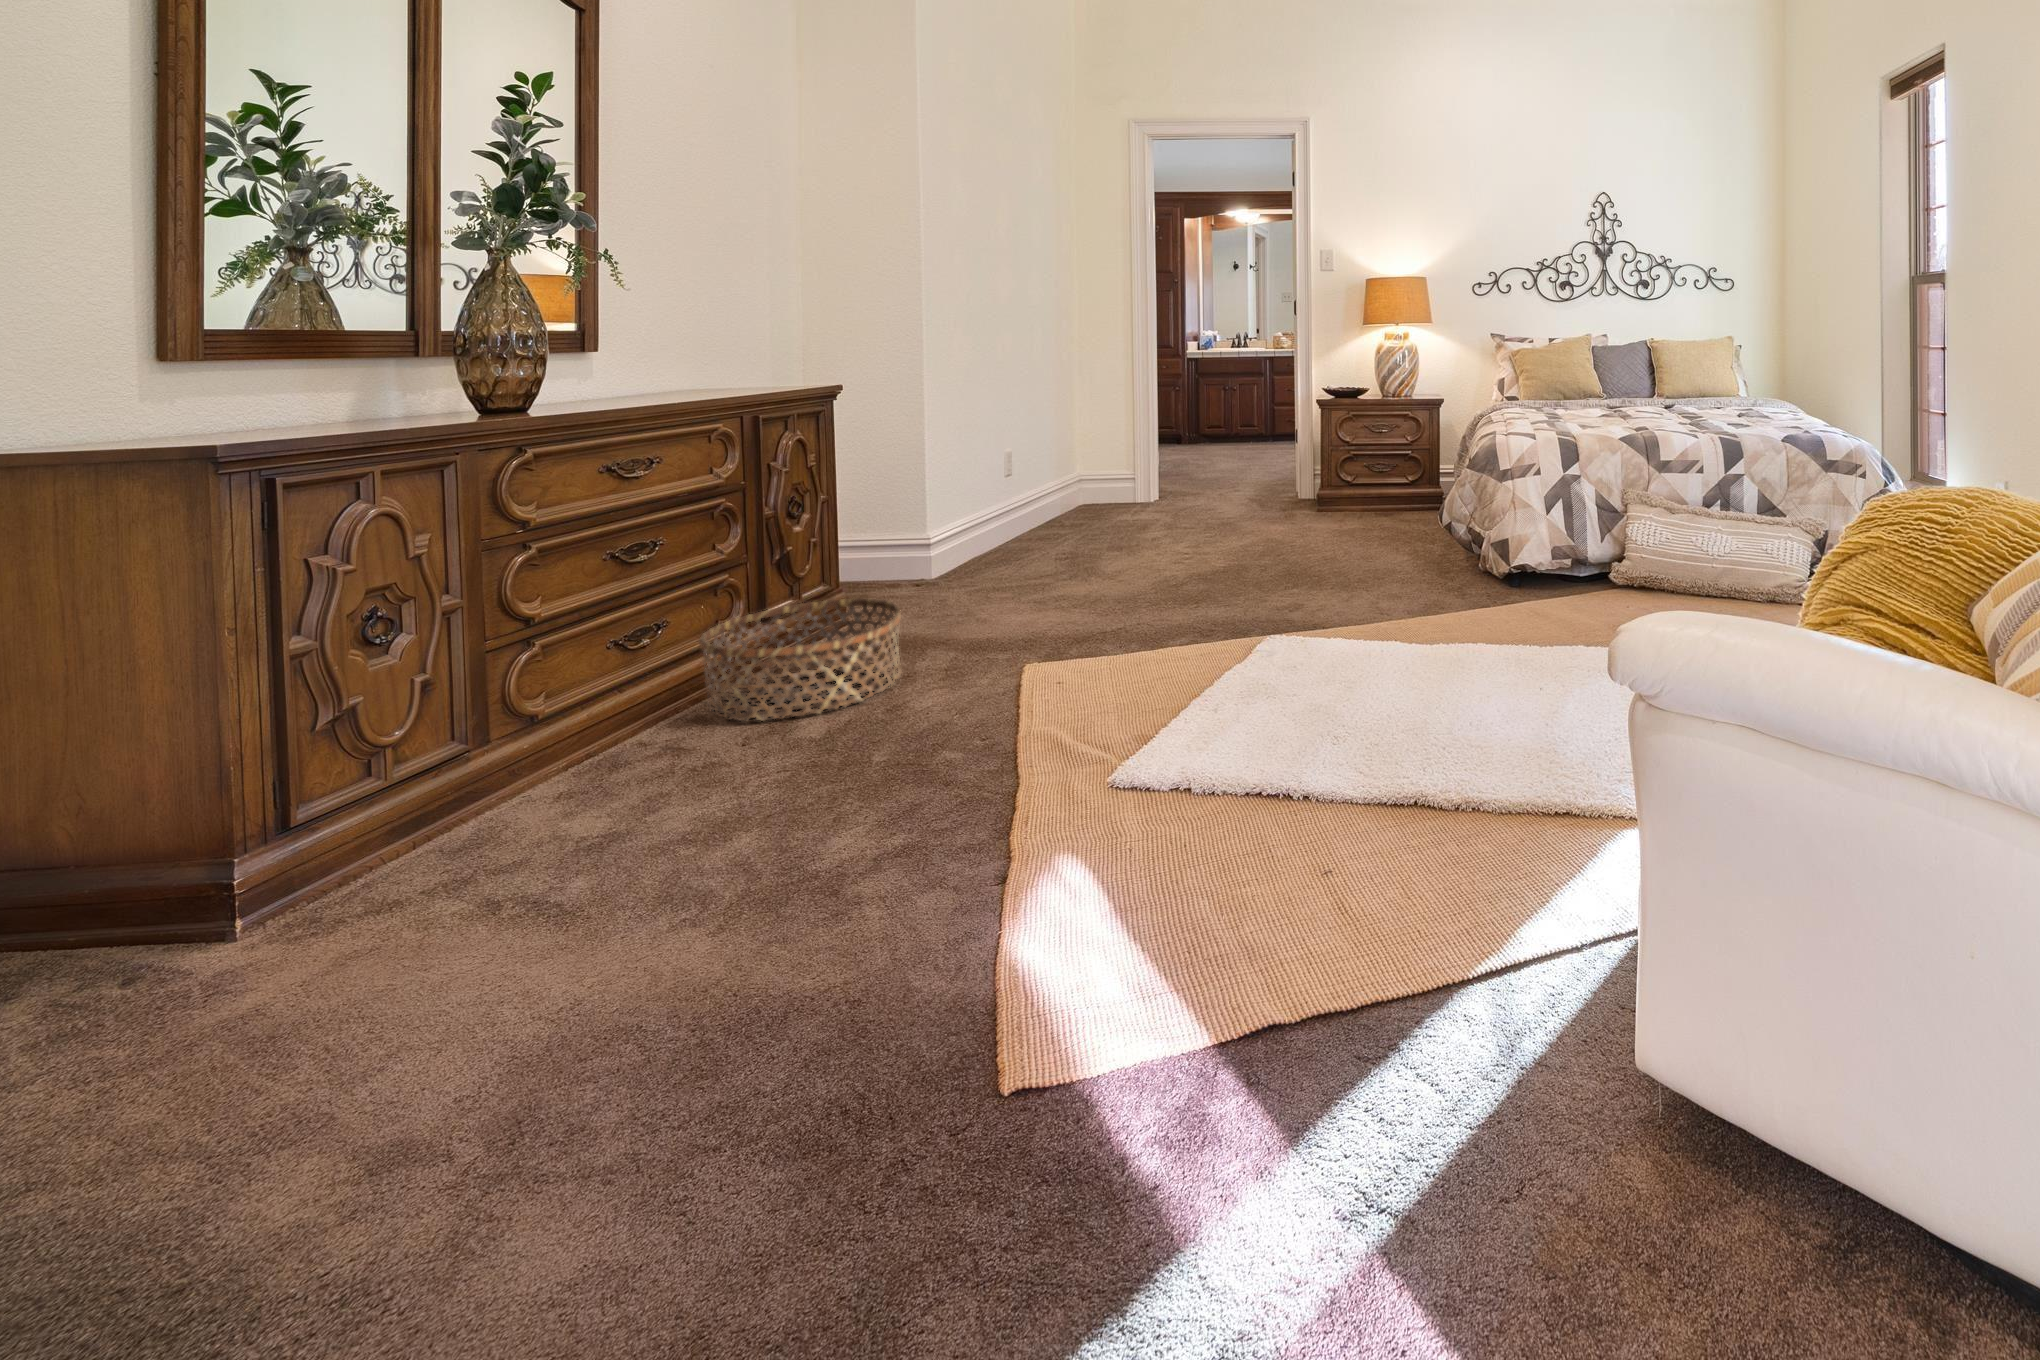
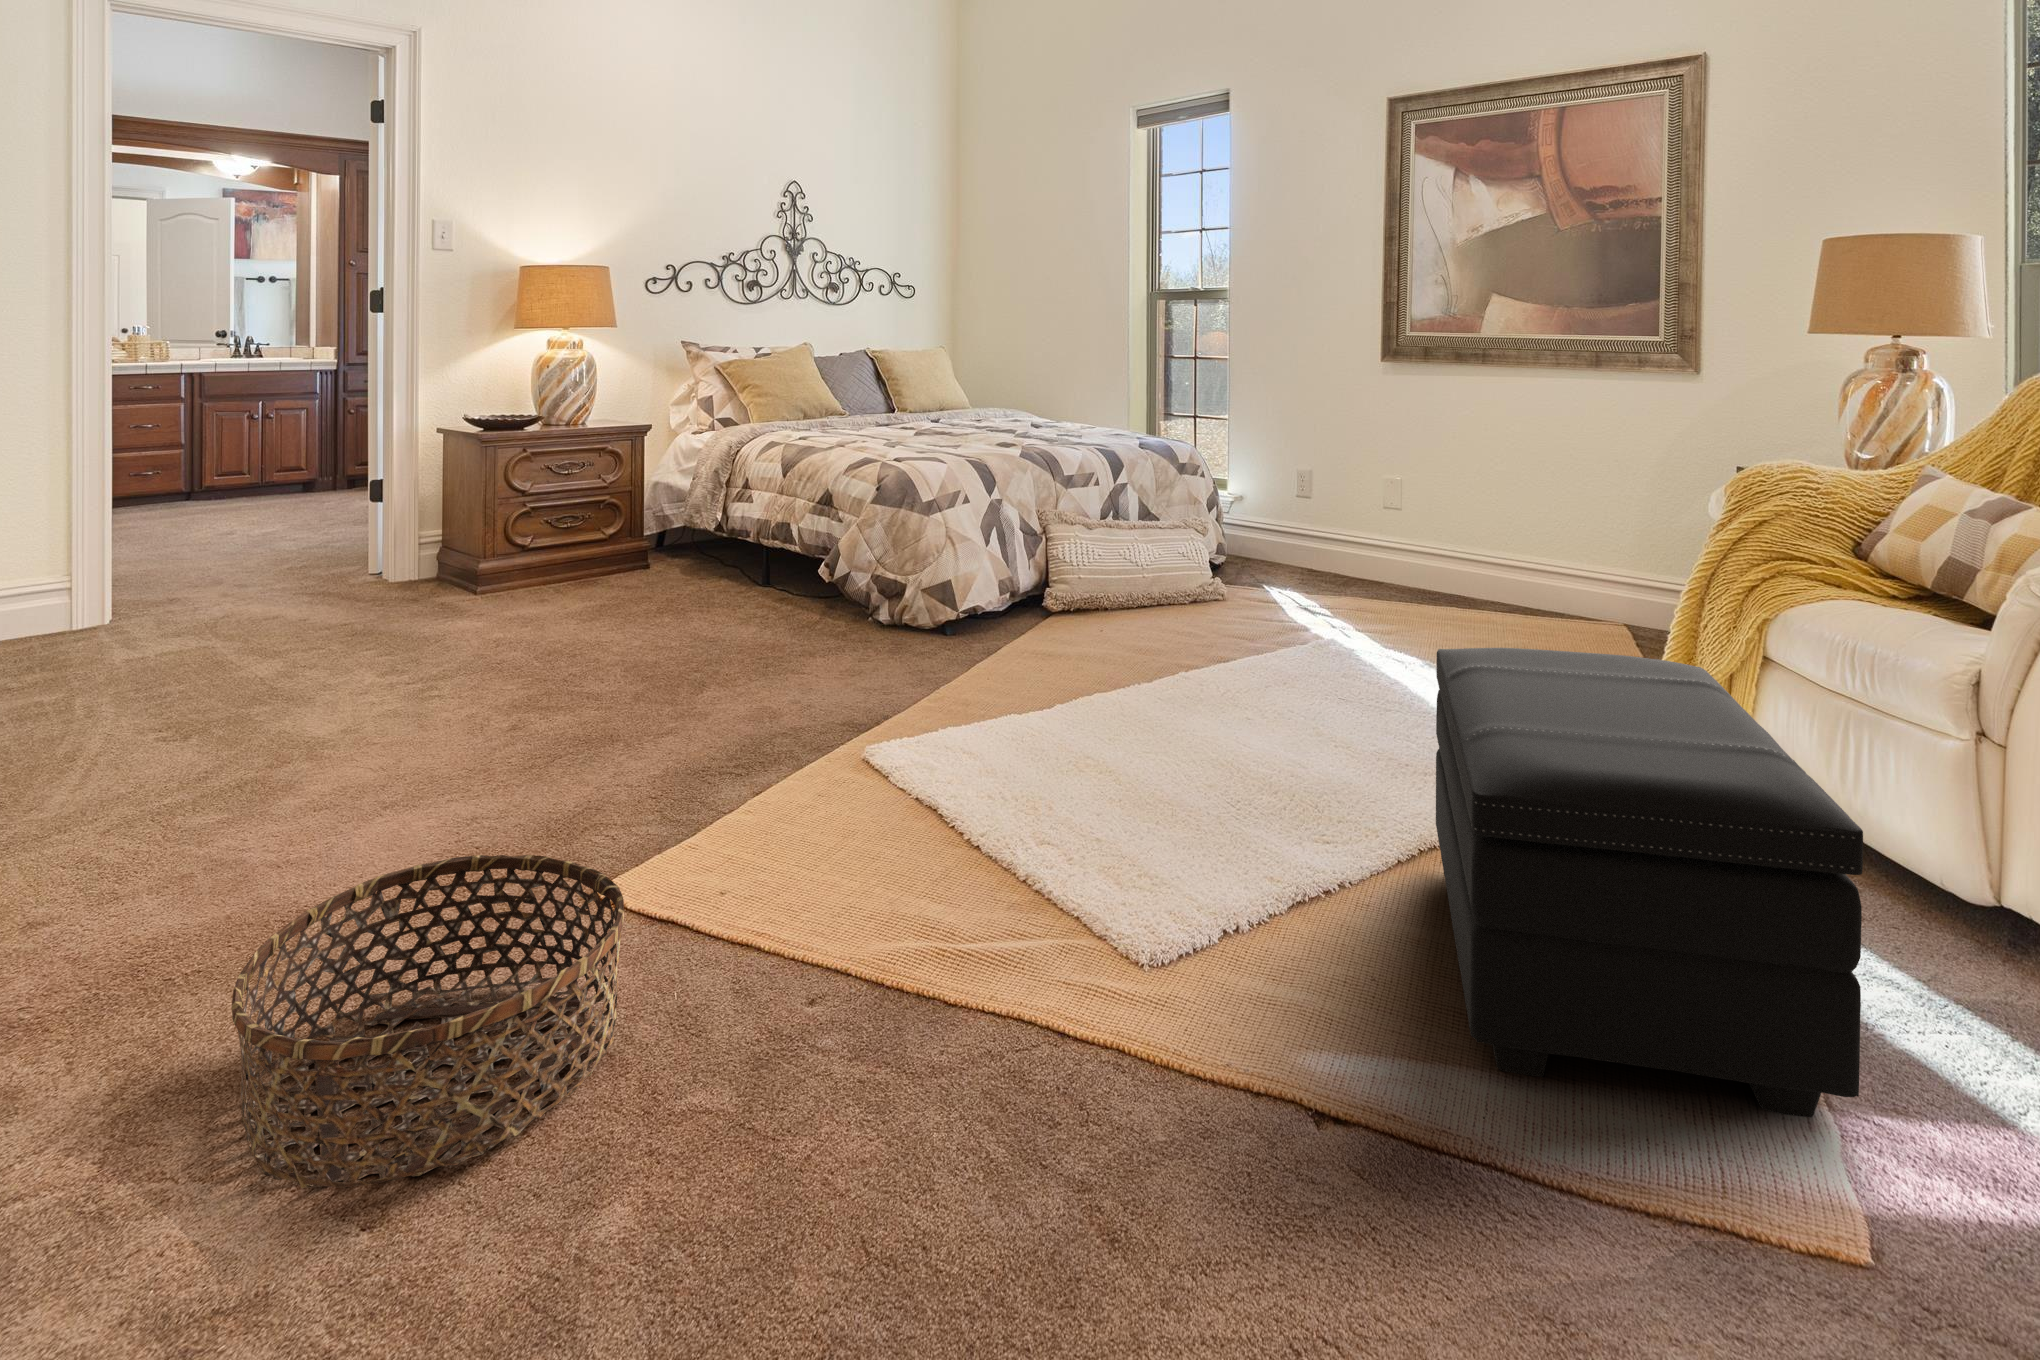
footstool: none [968,617,1443,1051] -> present [1436,648,1863,1117]

